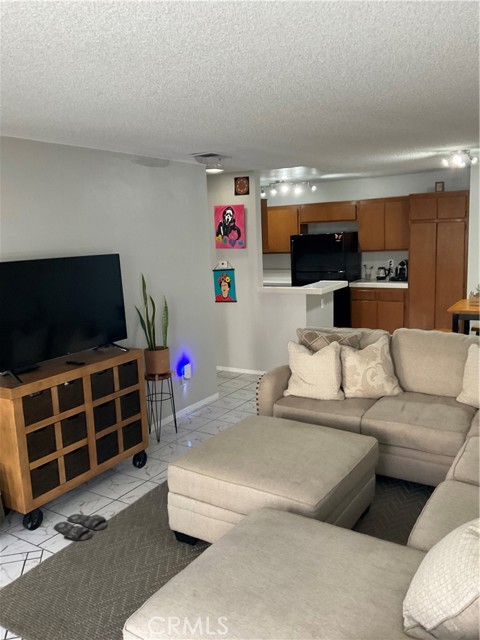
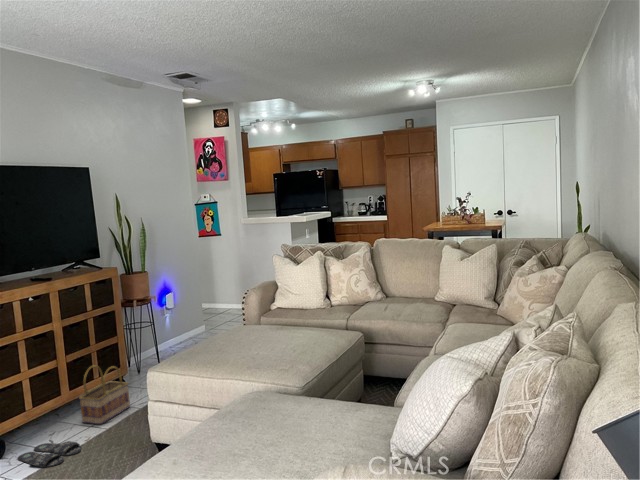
basket: none [106,442,150,499] -> present [79,365,130,424]

